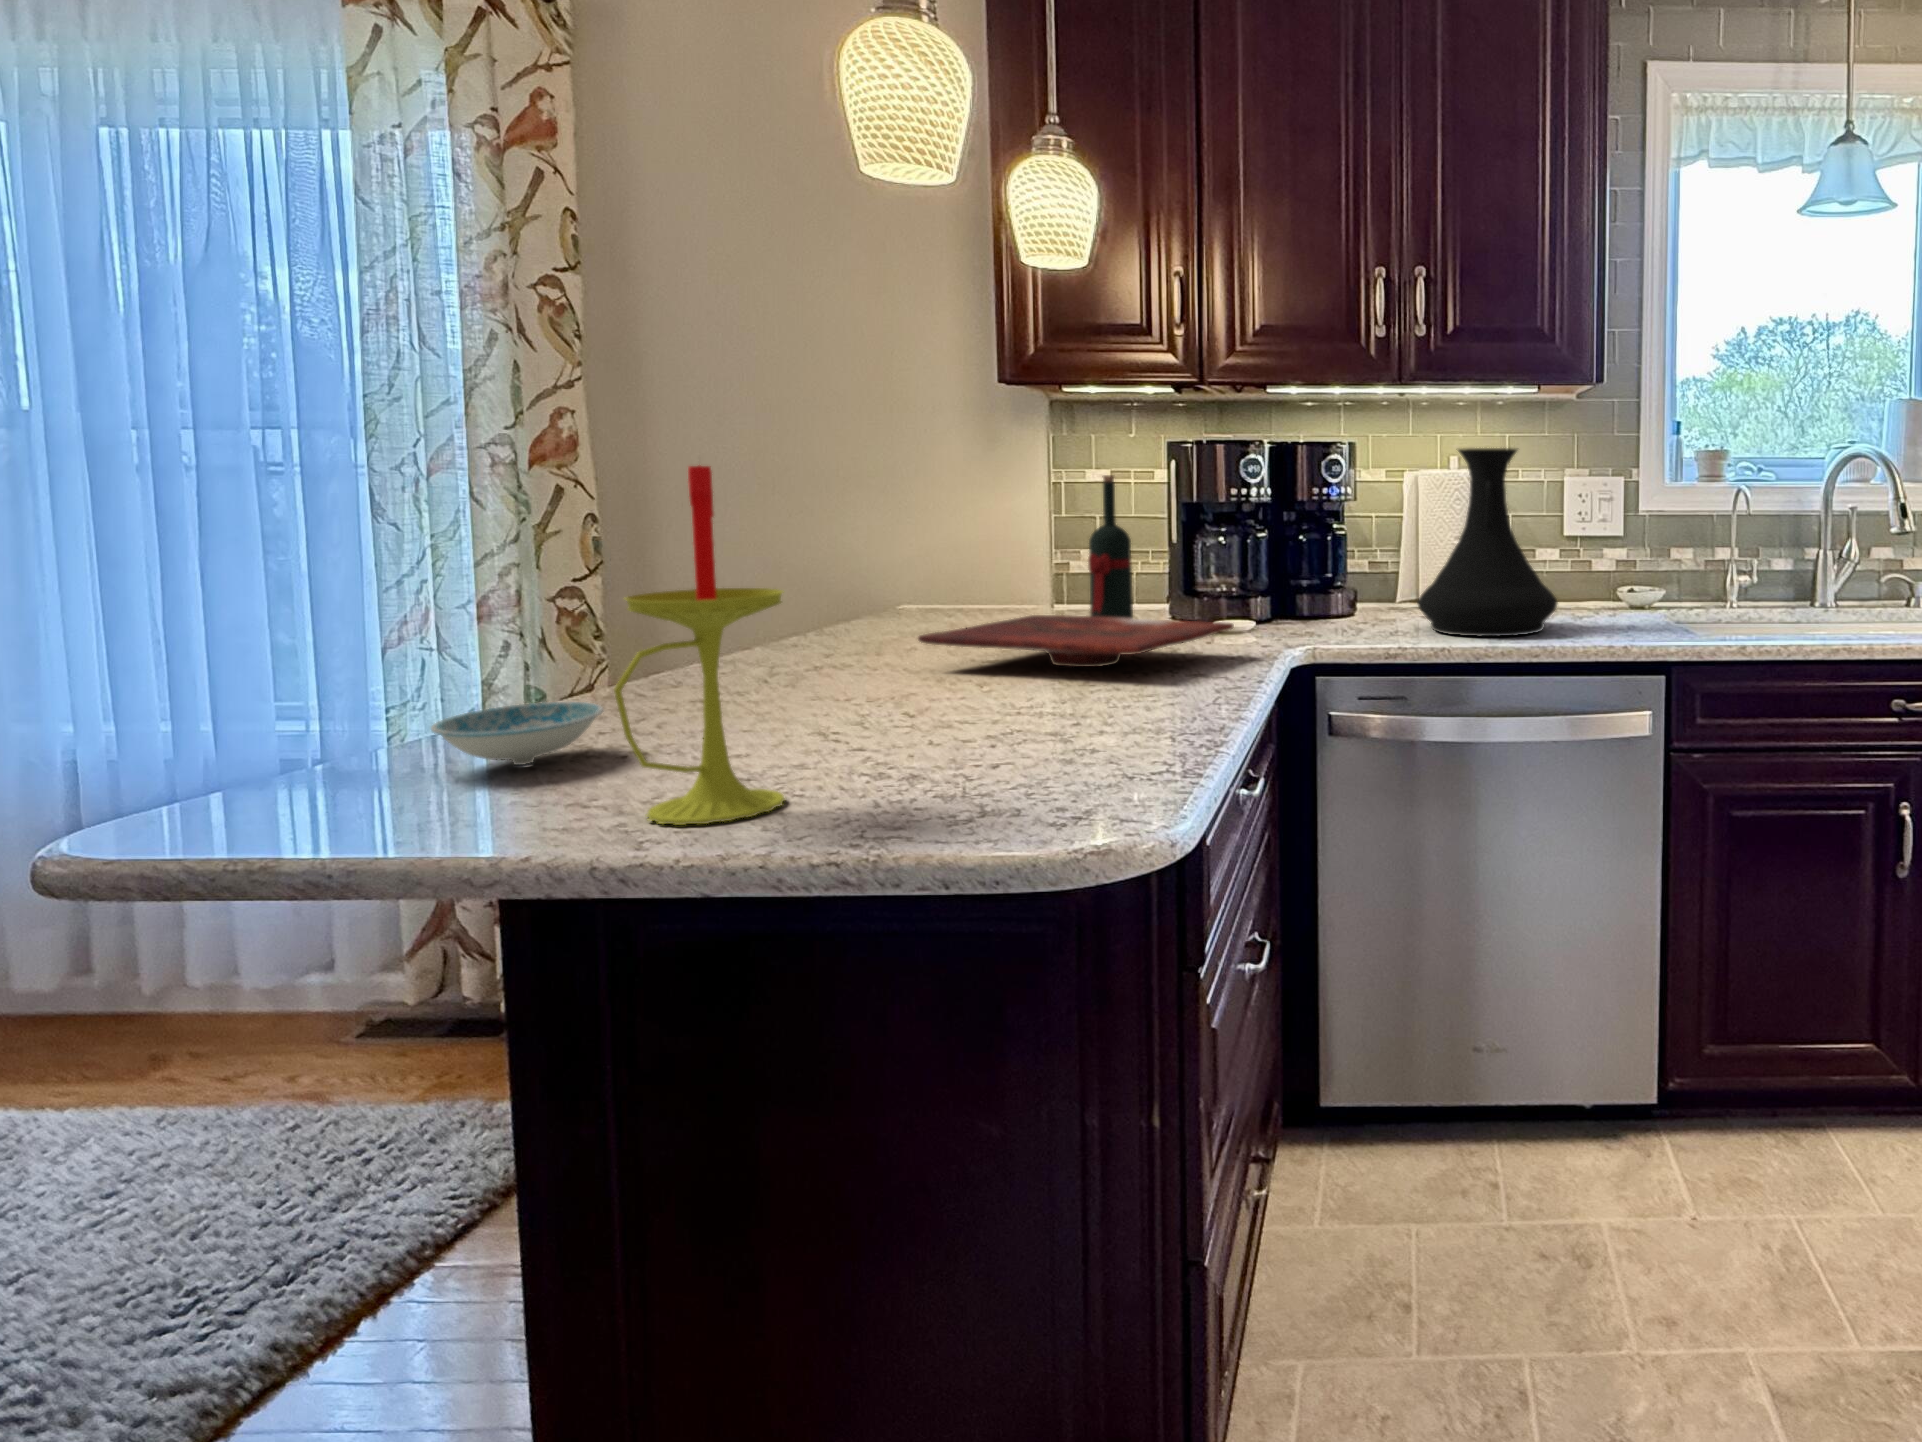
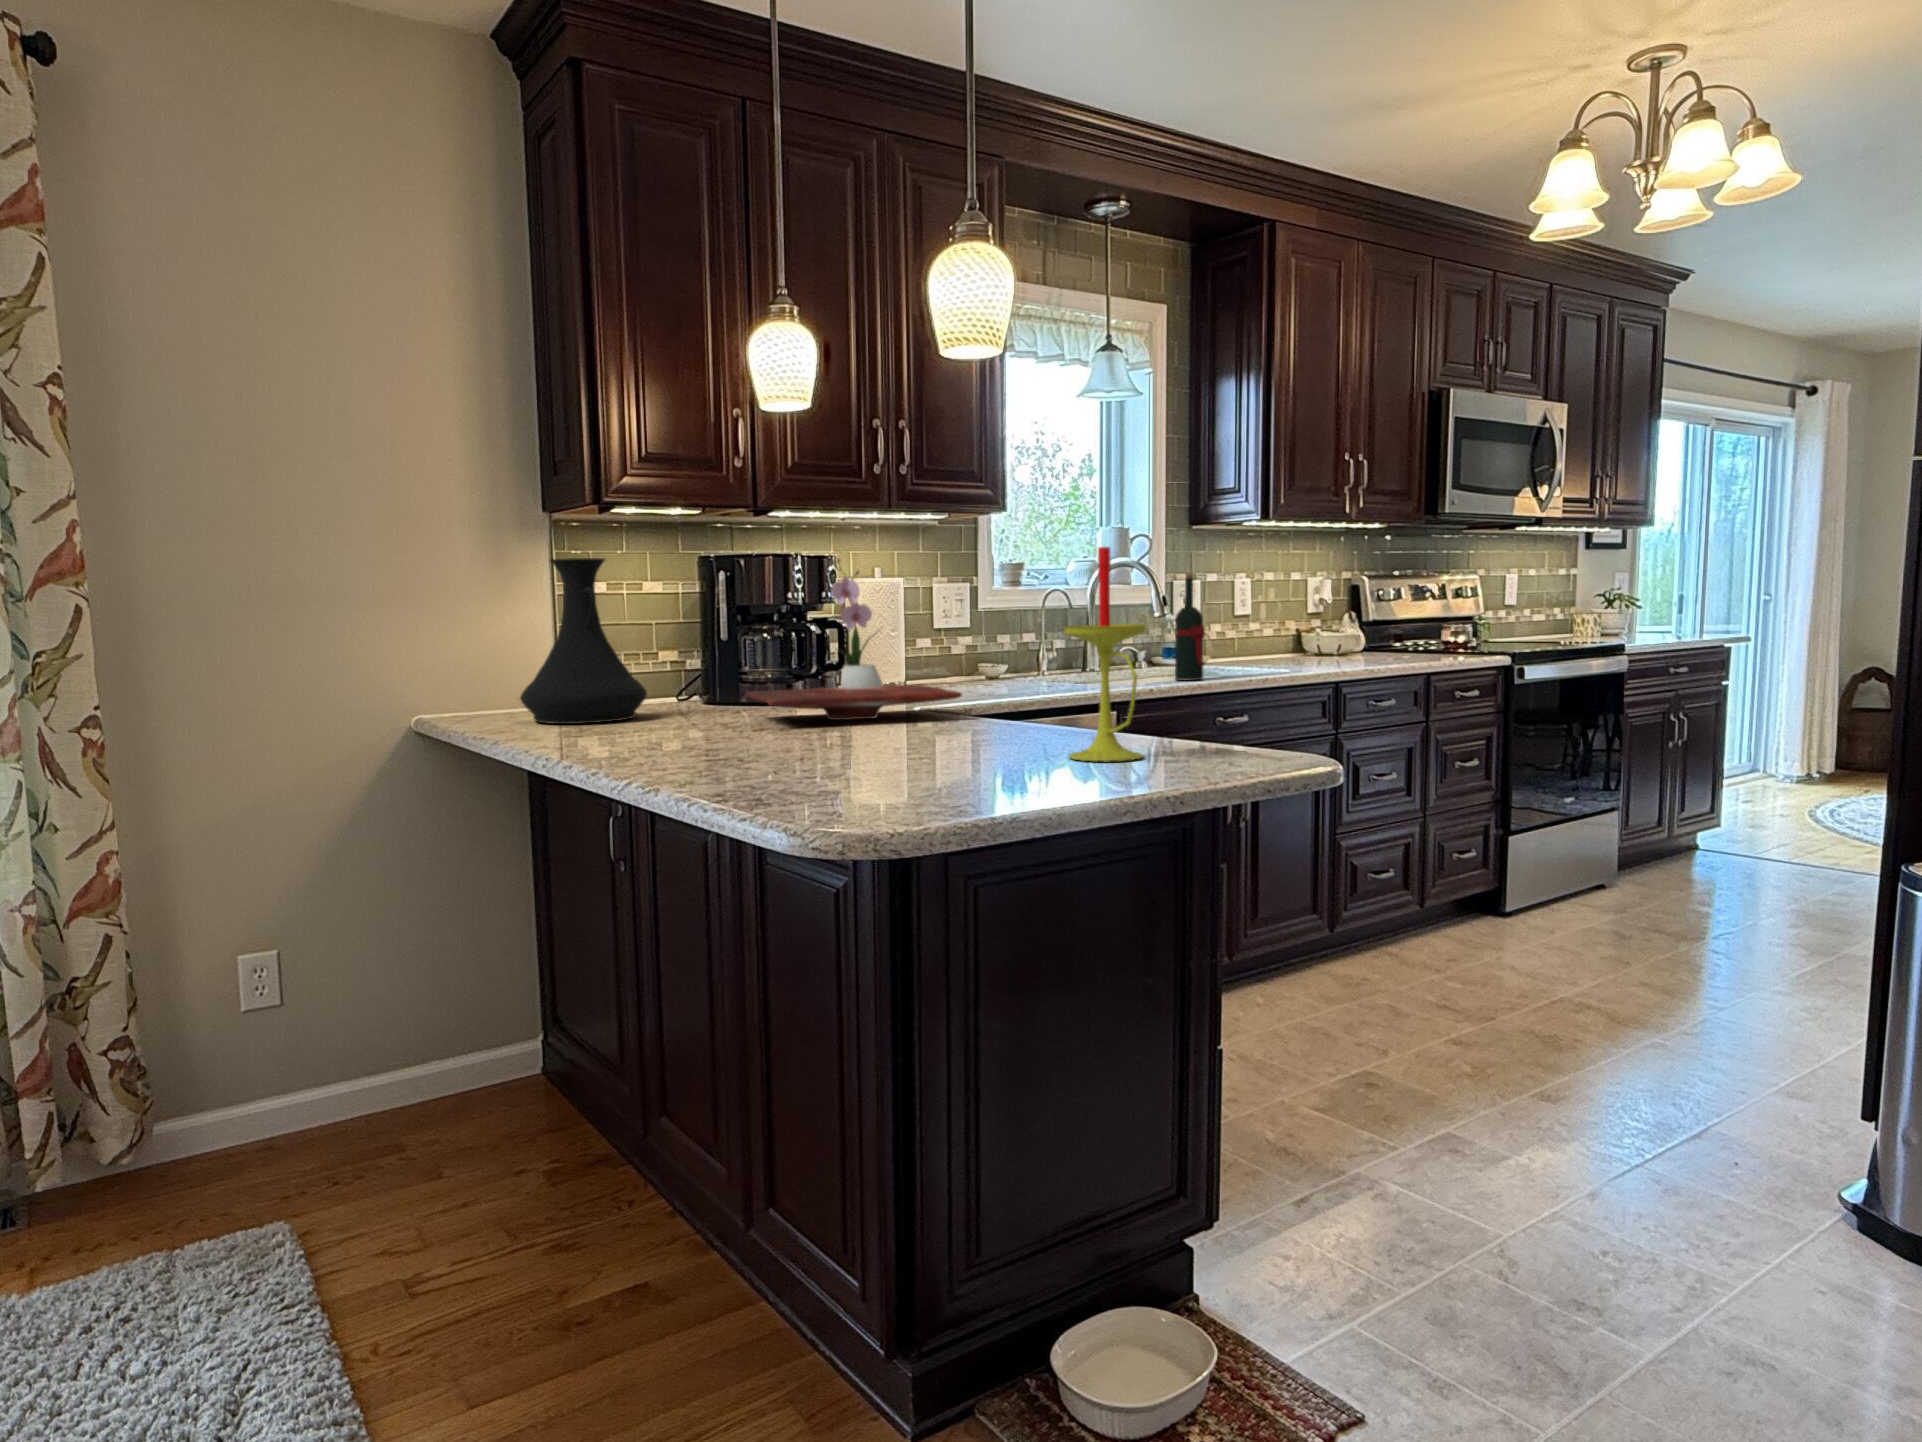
vase: present [1418,448,1557,636] -> present [520,558,647,724]
flower arrangement: none [1246,449,1331,633] -> present [831,559,882,688]
wine bottle: present [1088,475,1133,619] -> present [1175,574,1205,680]
ceramic bowl: present [431,702,603,765] -> none [814,726,927,765]

